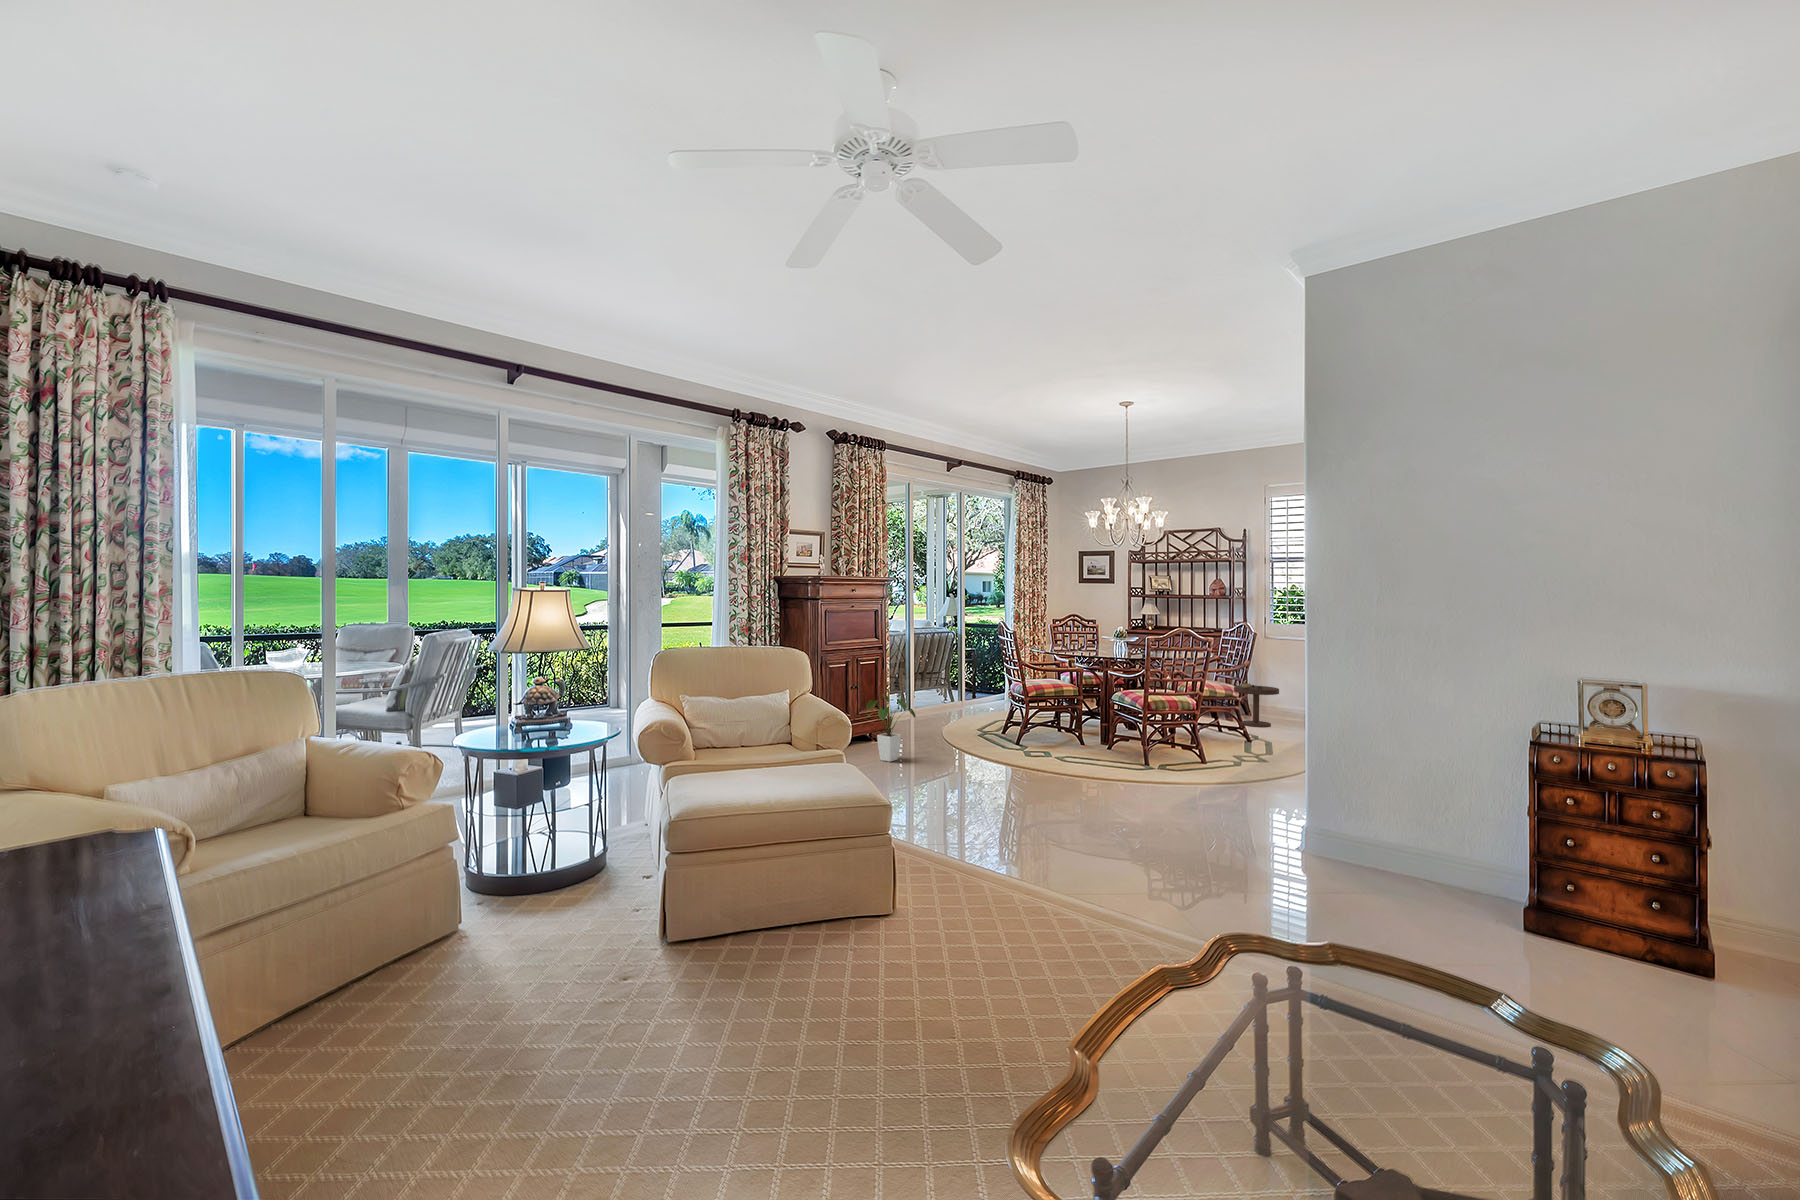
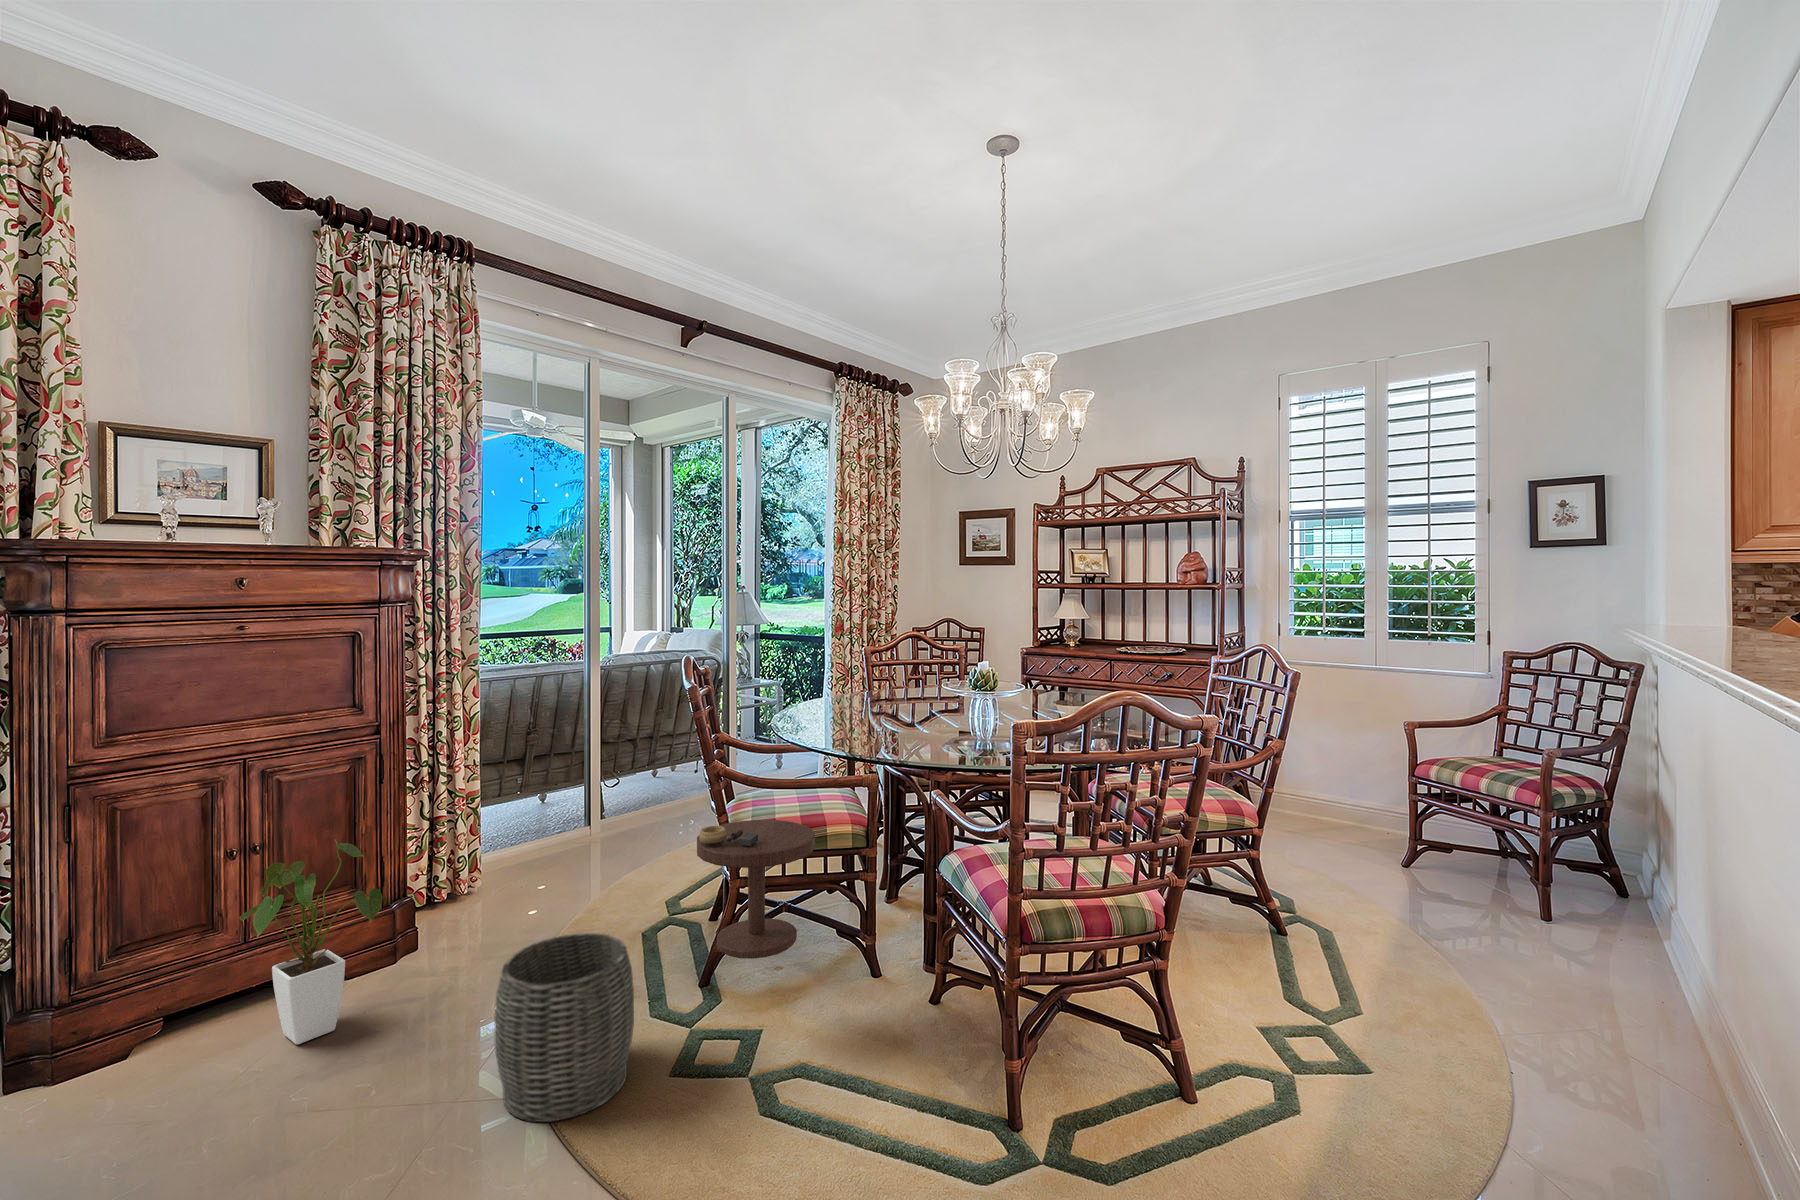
side table: present [1234,683,1279,728] -> present [697,820,815,959]
woven basket: none [976,722,1020,773] -> present [494,933,634,1122]

